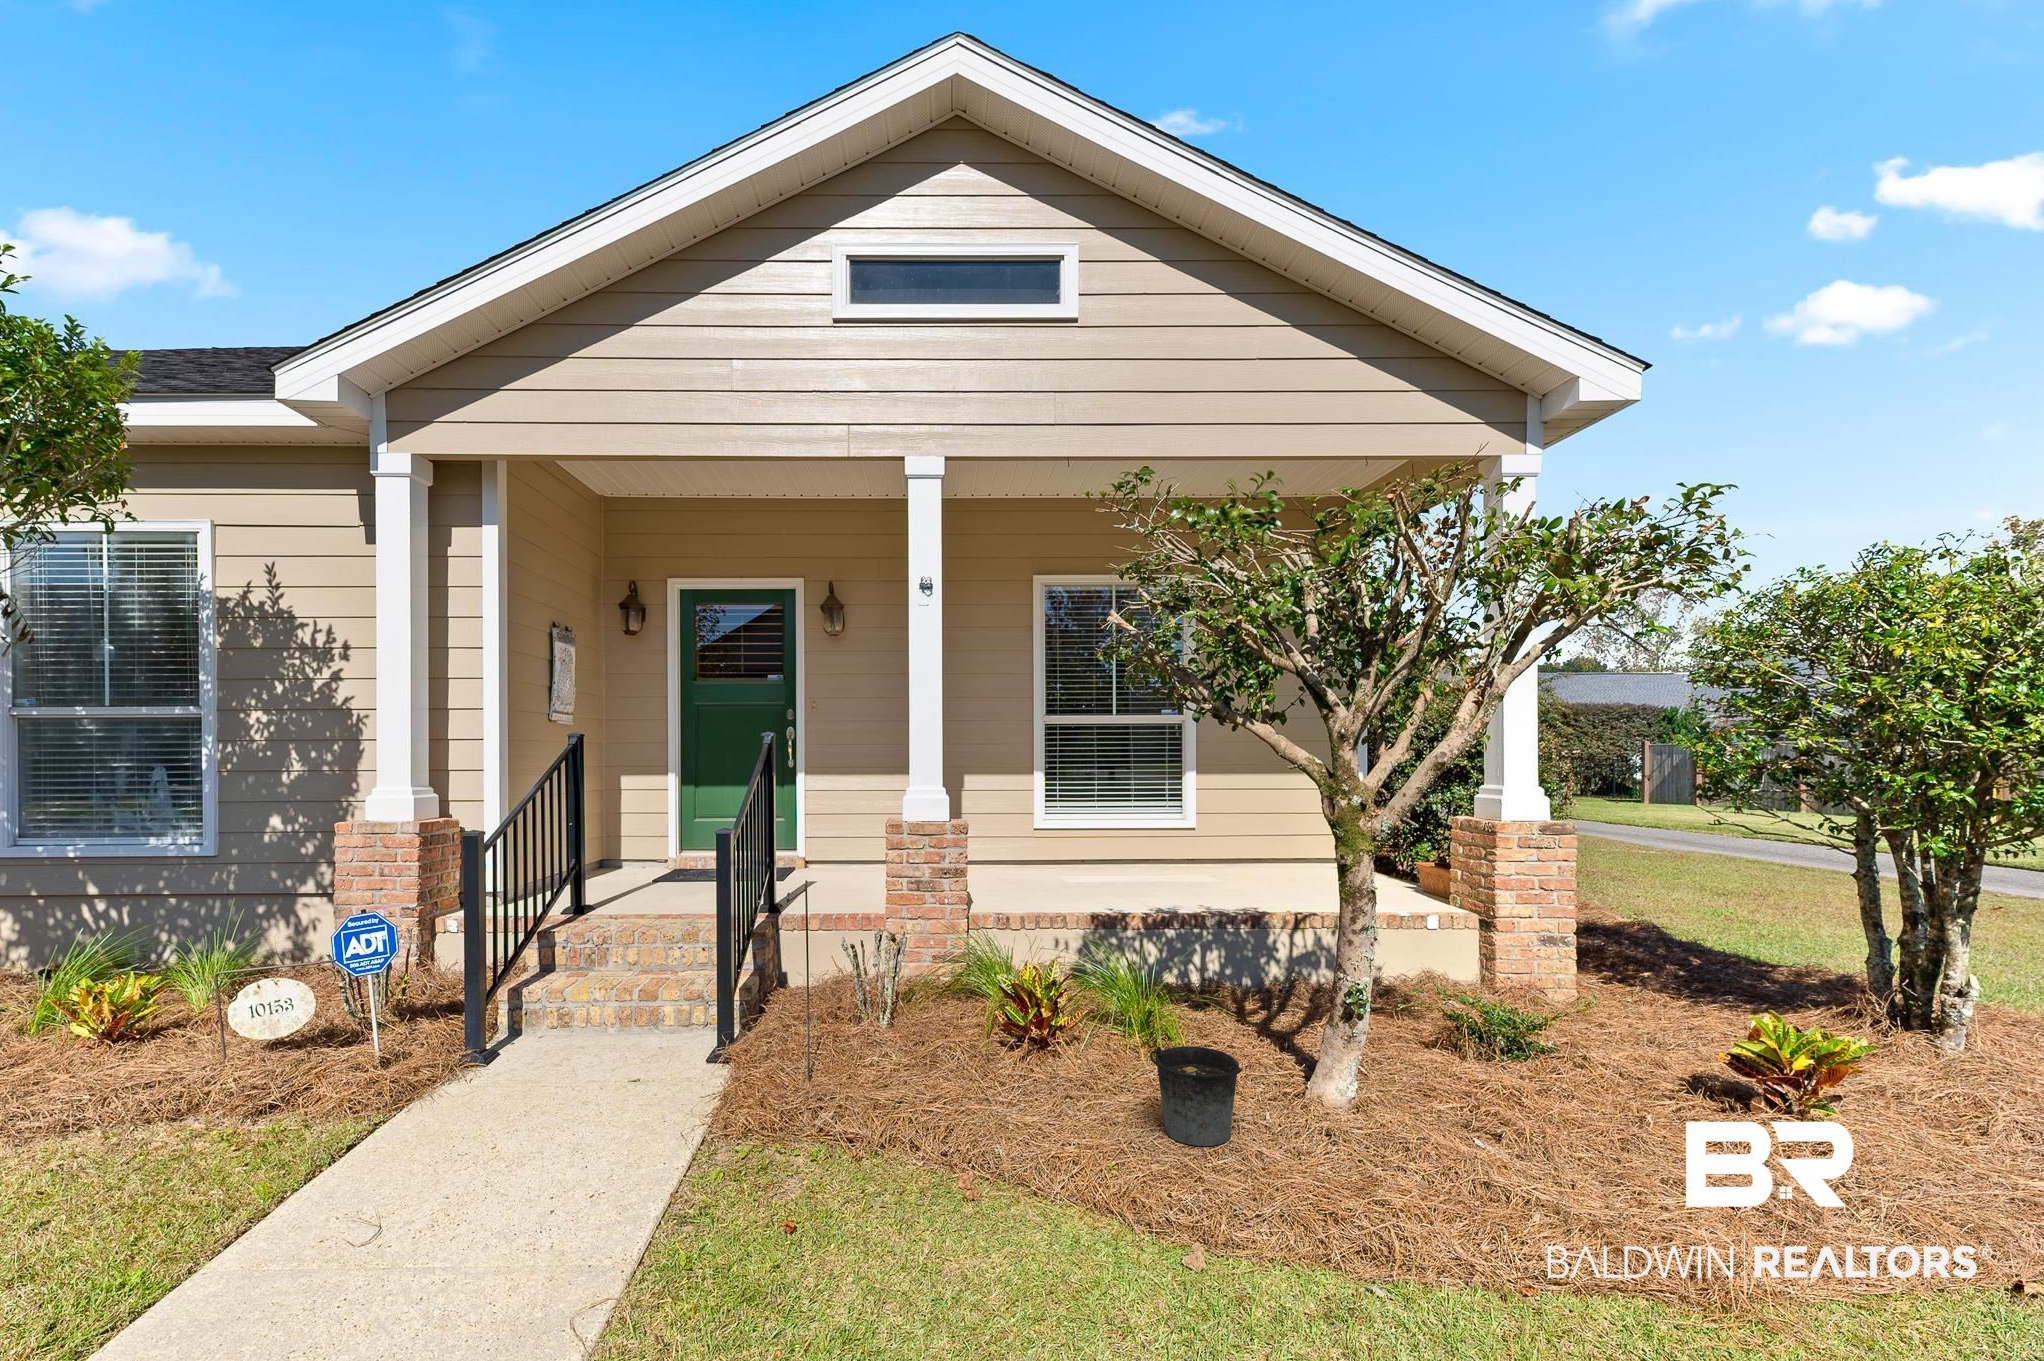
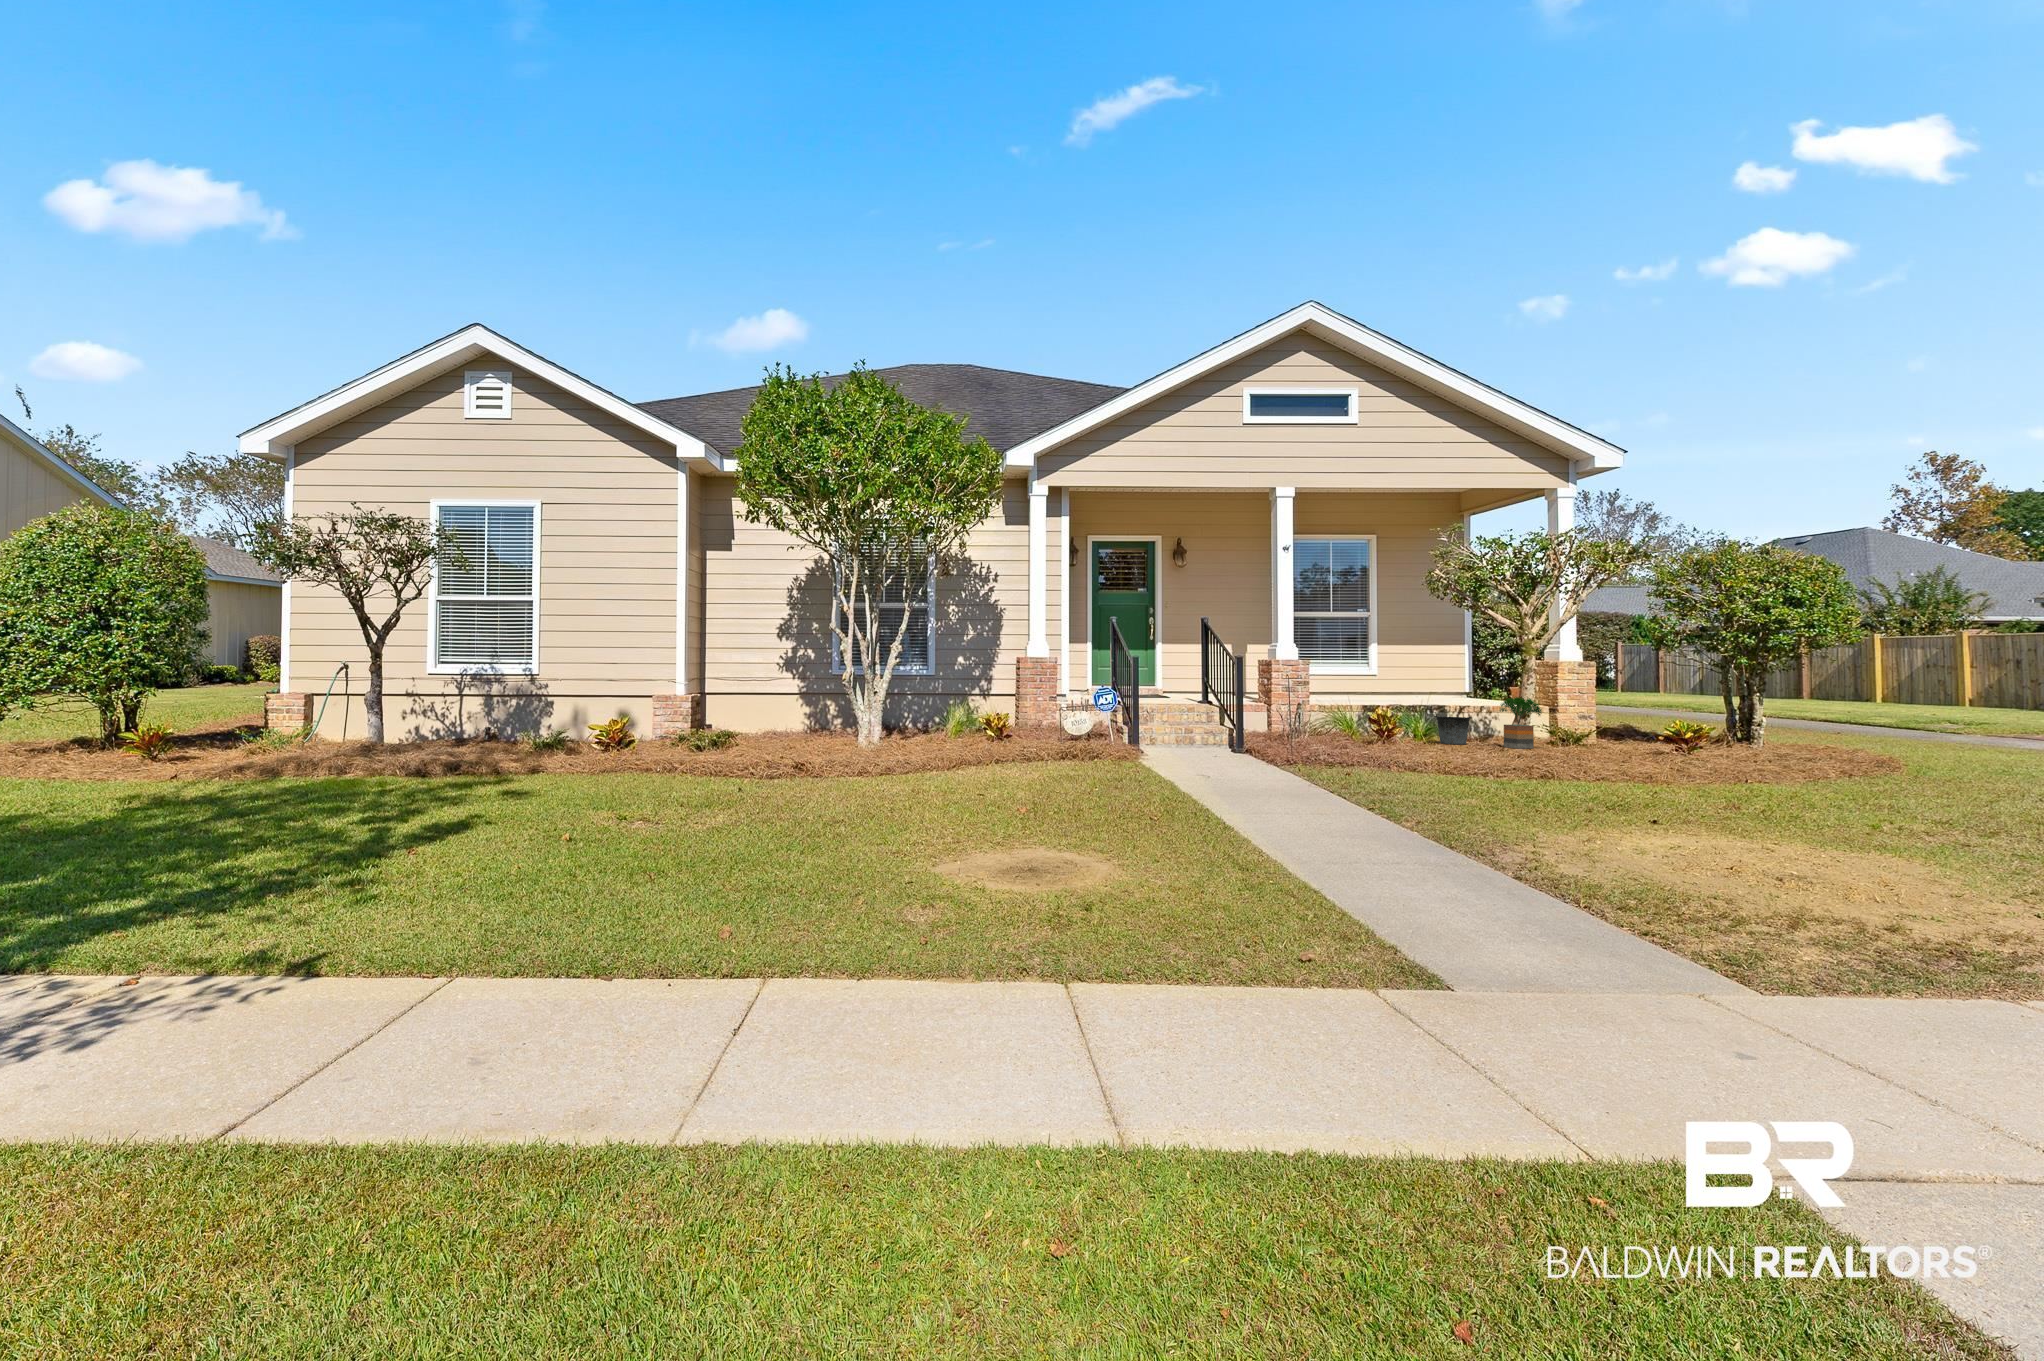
potted tree: none [1304,1028,1425,1198] -> present [1500,697,1542,749]

